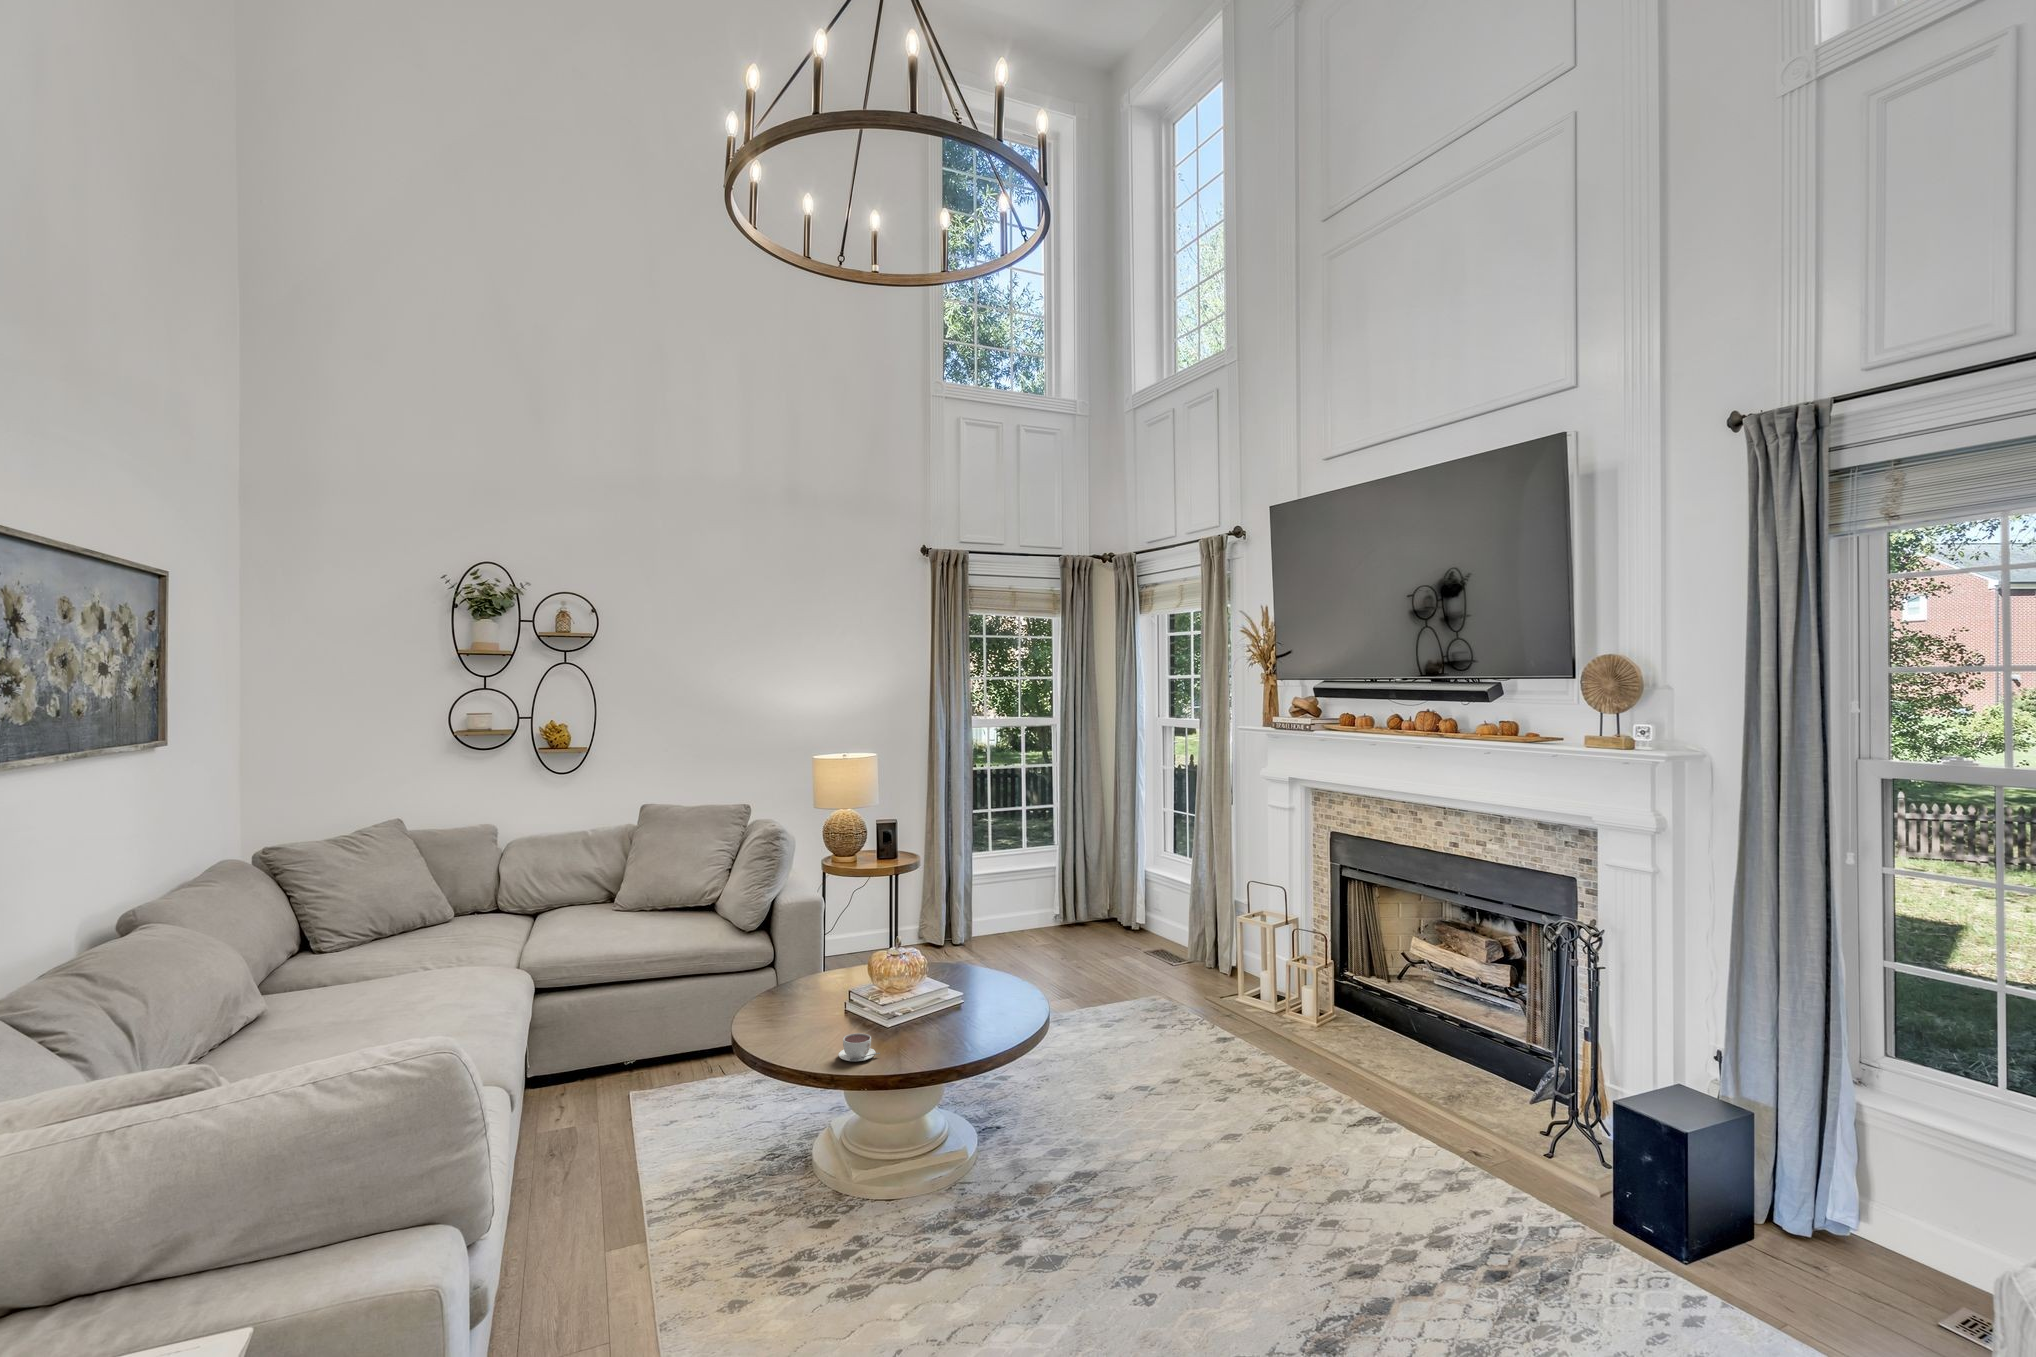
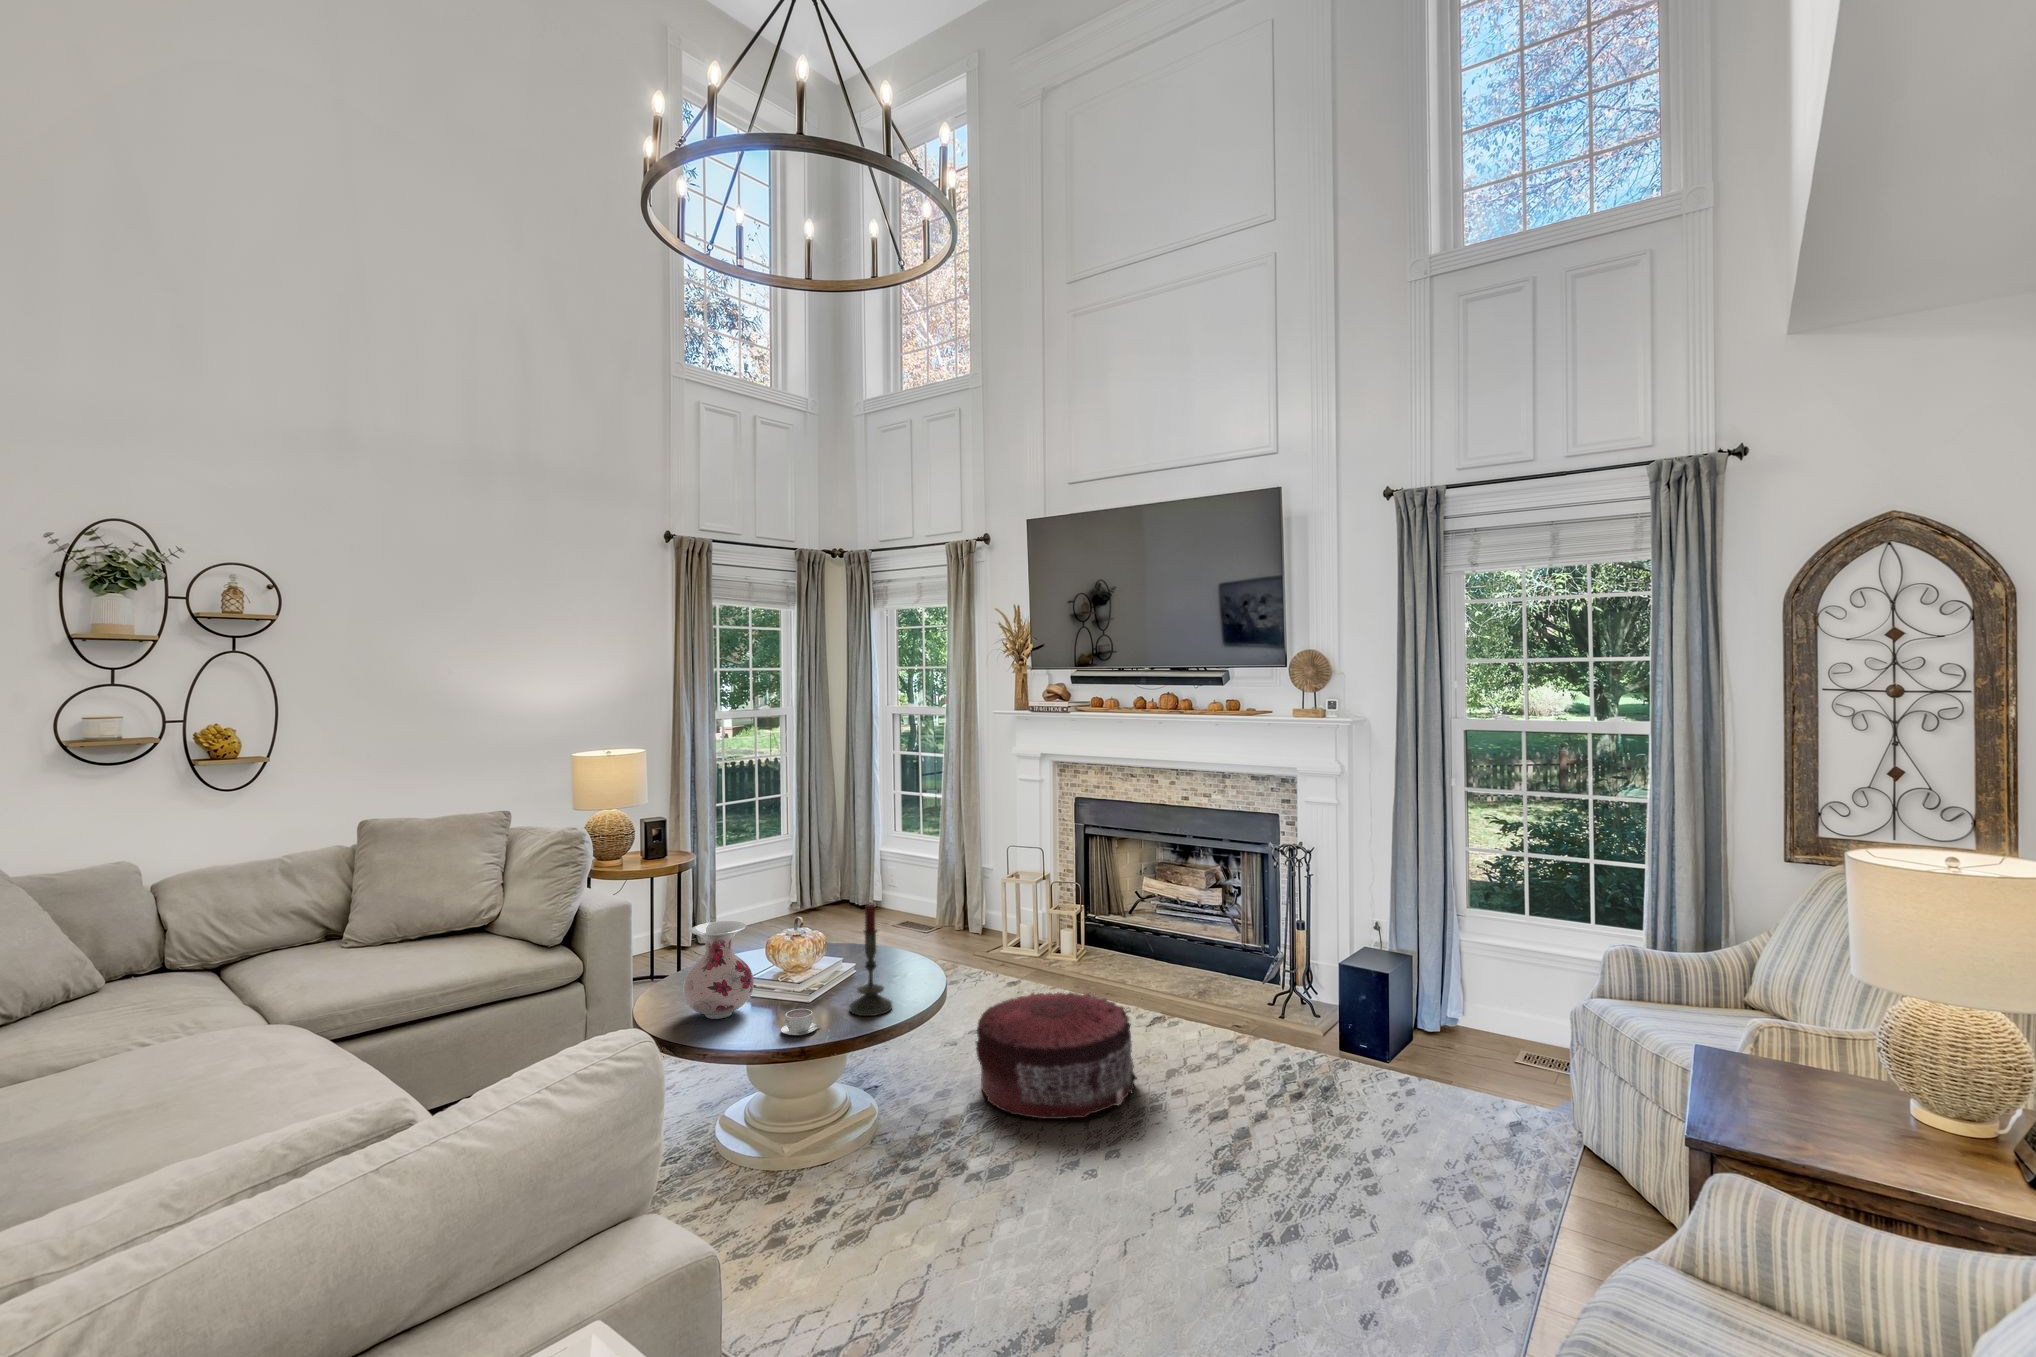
vase: none [777,930,846,1028] -> present [683,921,754,1019]
candle: none [923,930,968,1055] -> present [850,903,892,1016]
pouf: none [1092,1056,1284,1226] -> present [976,992,1137,1119]

